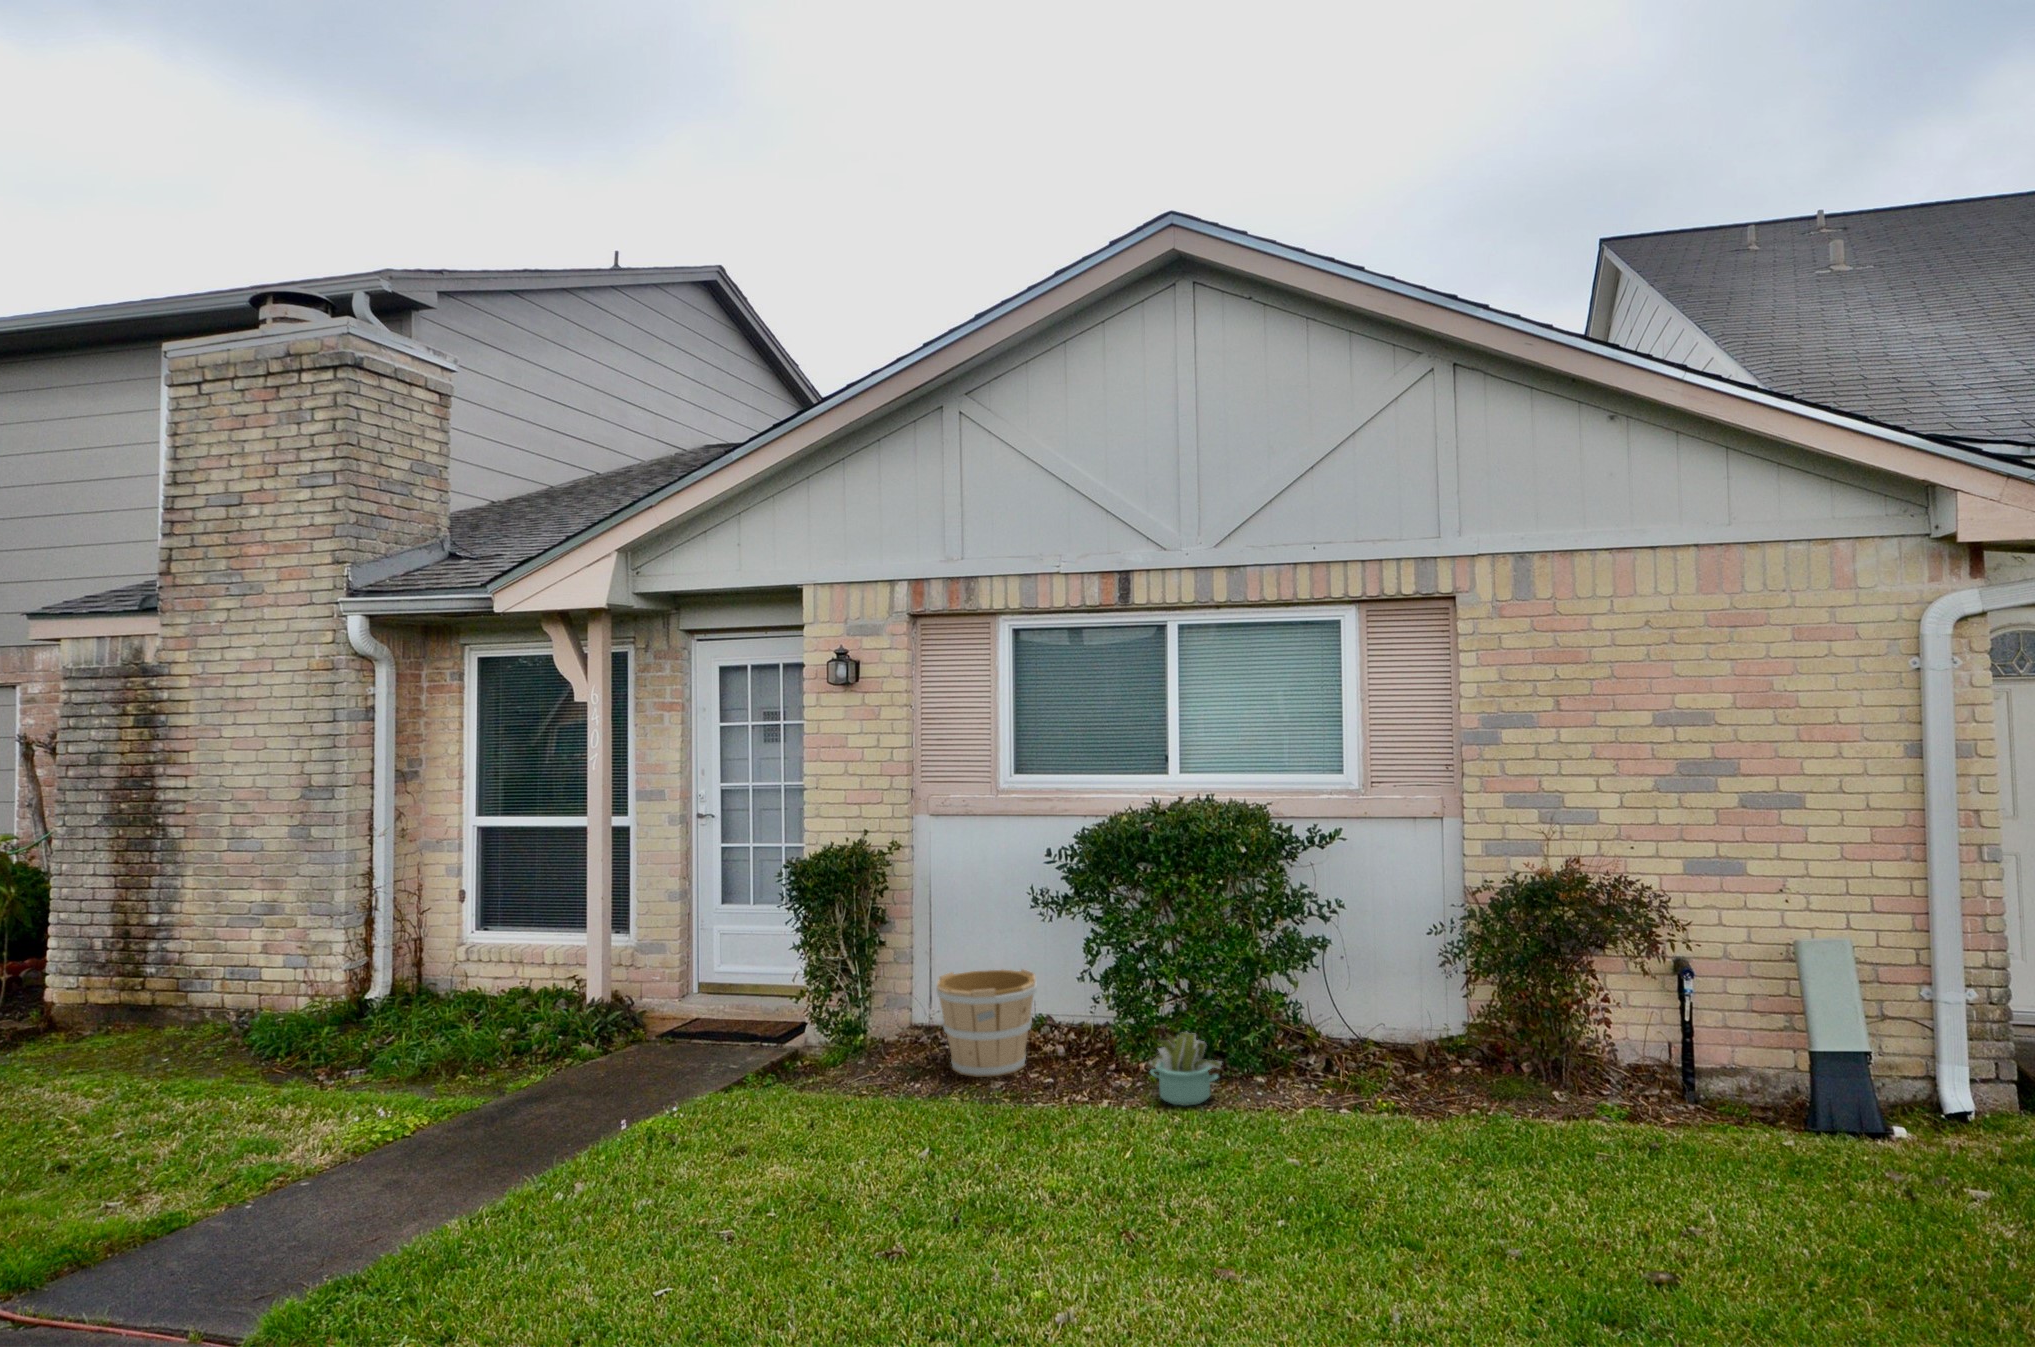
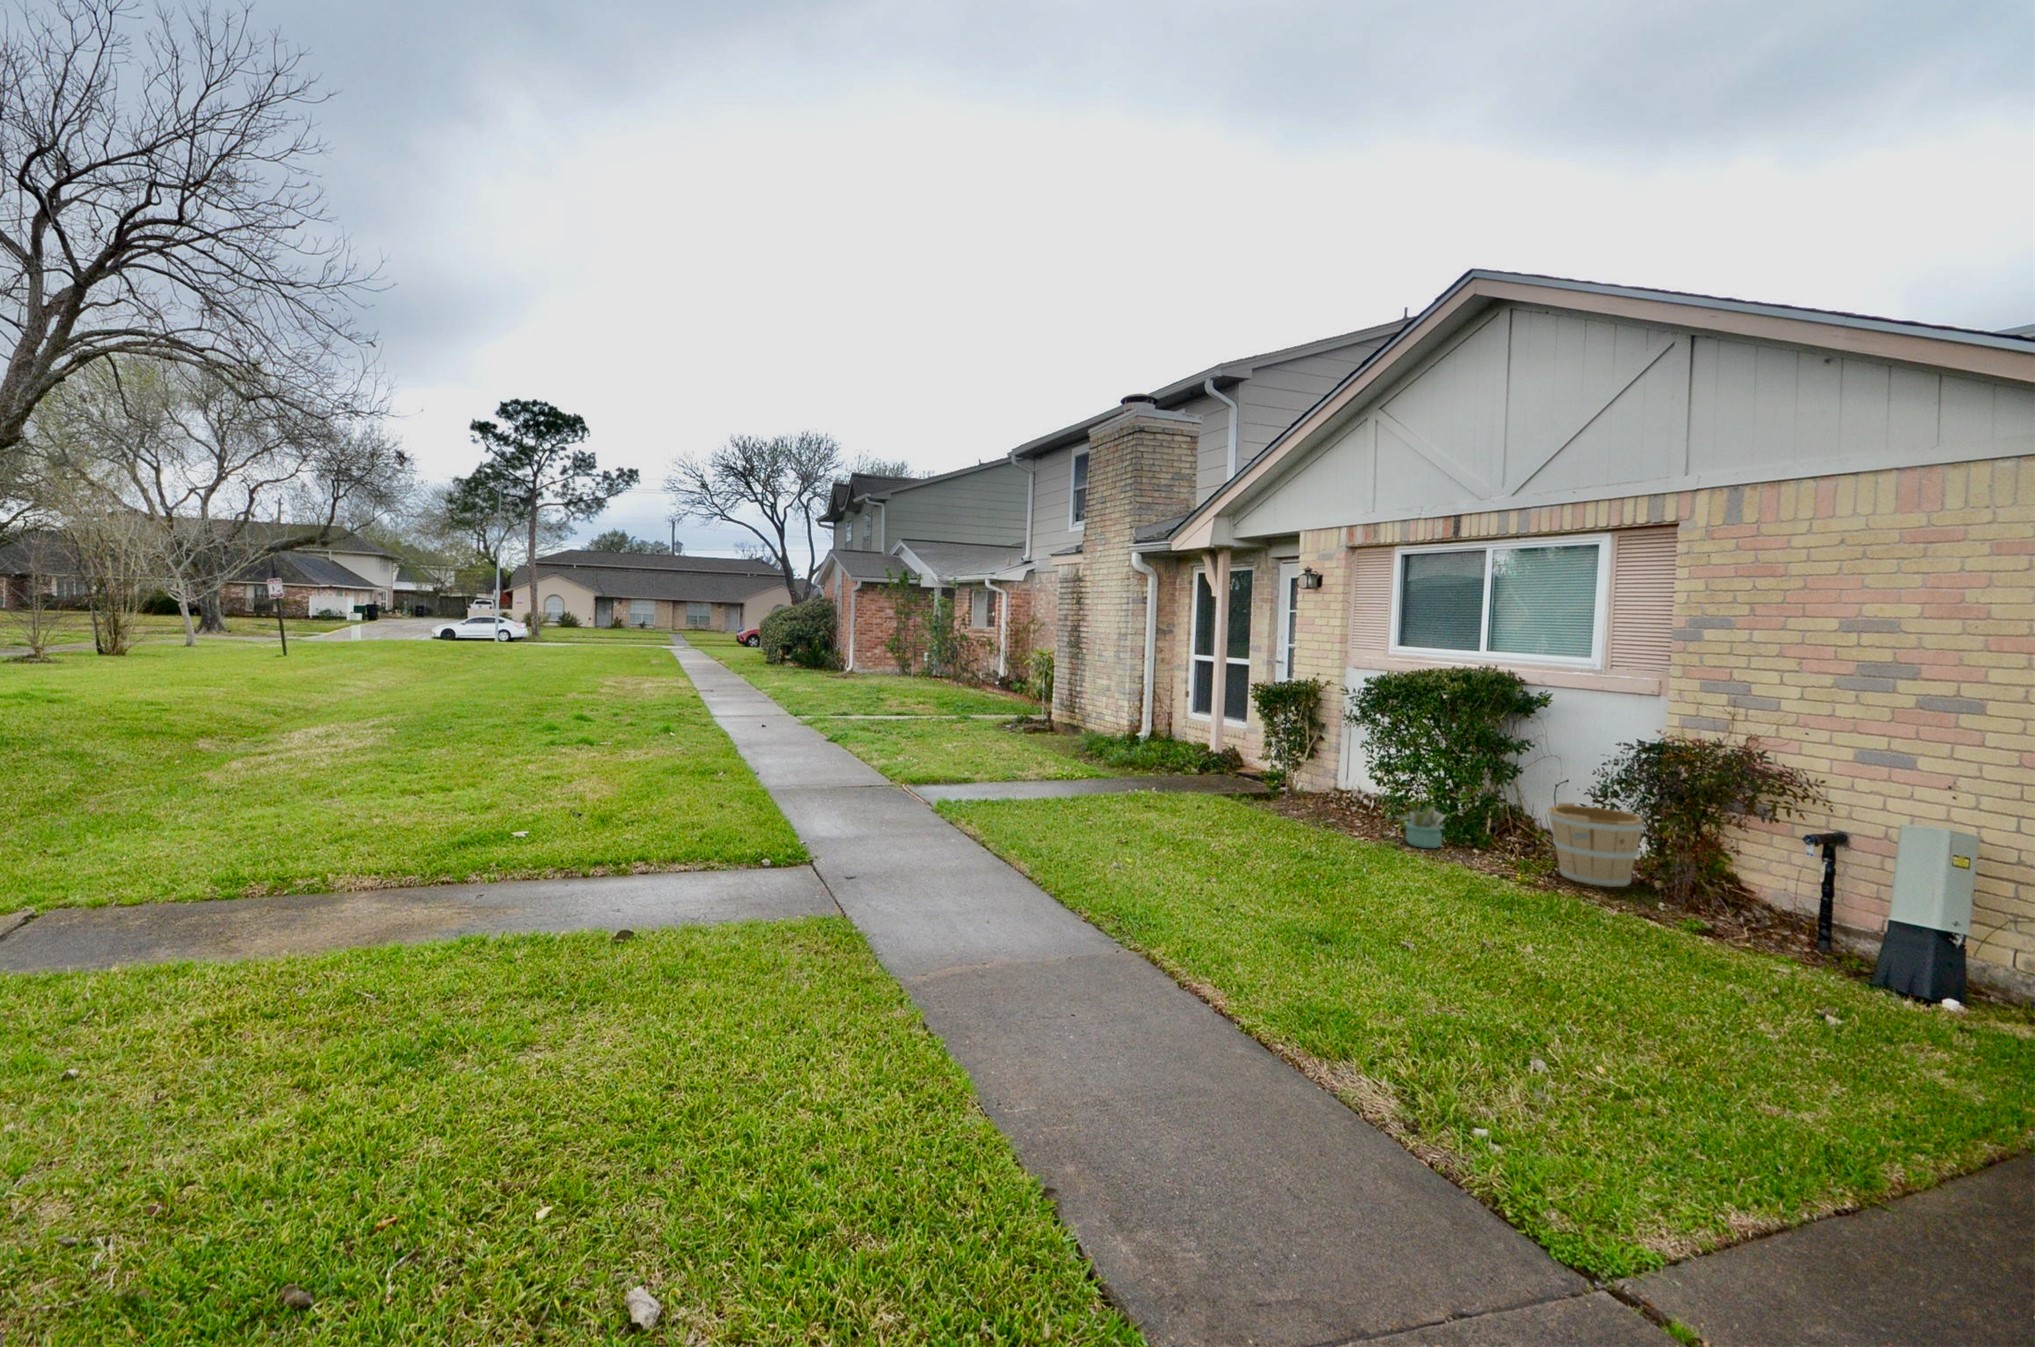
wooden bucket: present [936,969,1037,1077] -> present [1548,803,1644,887]

